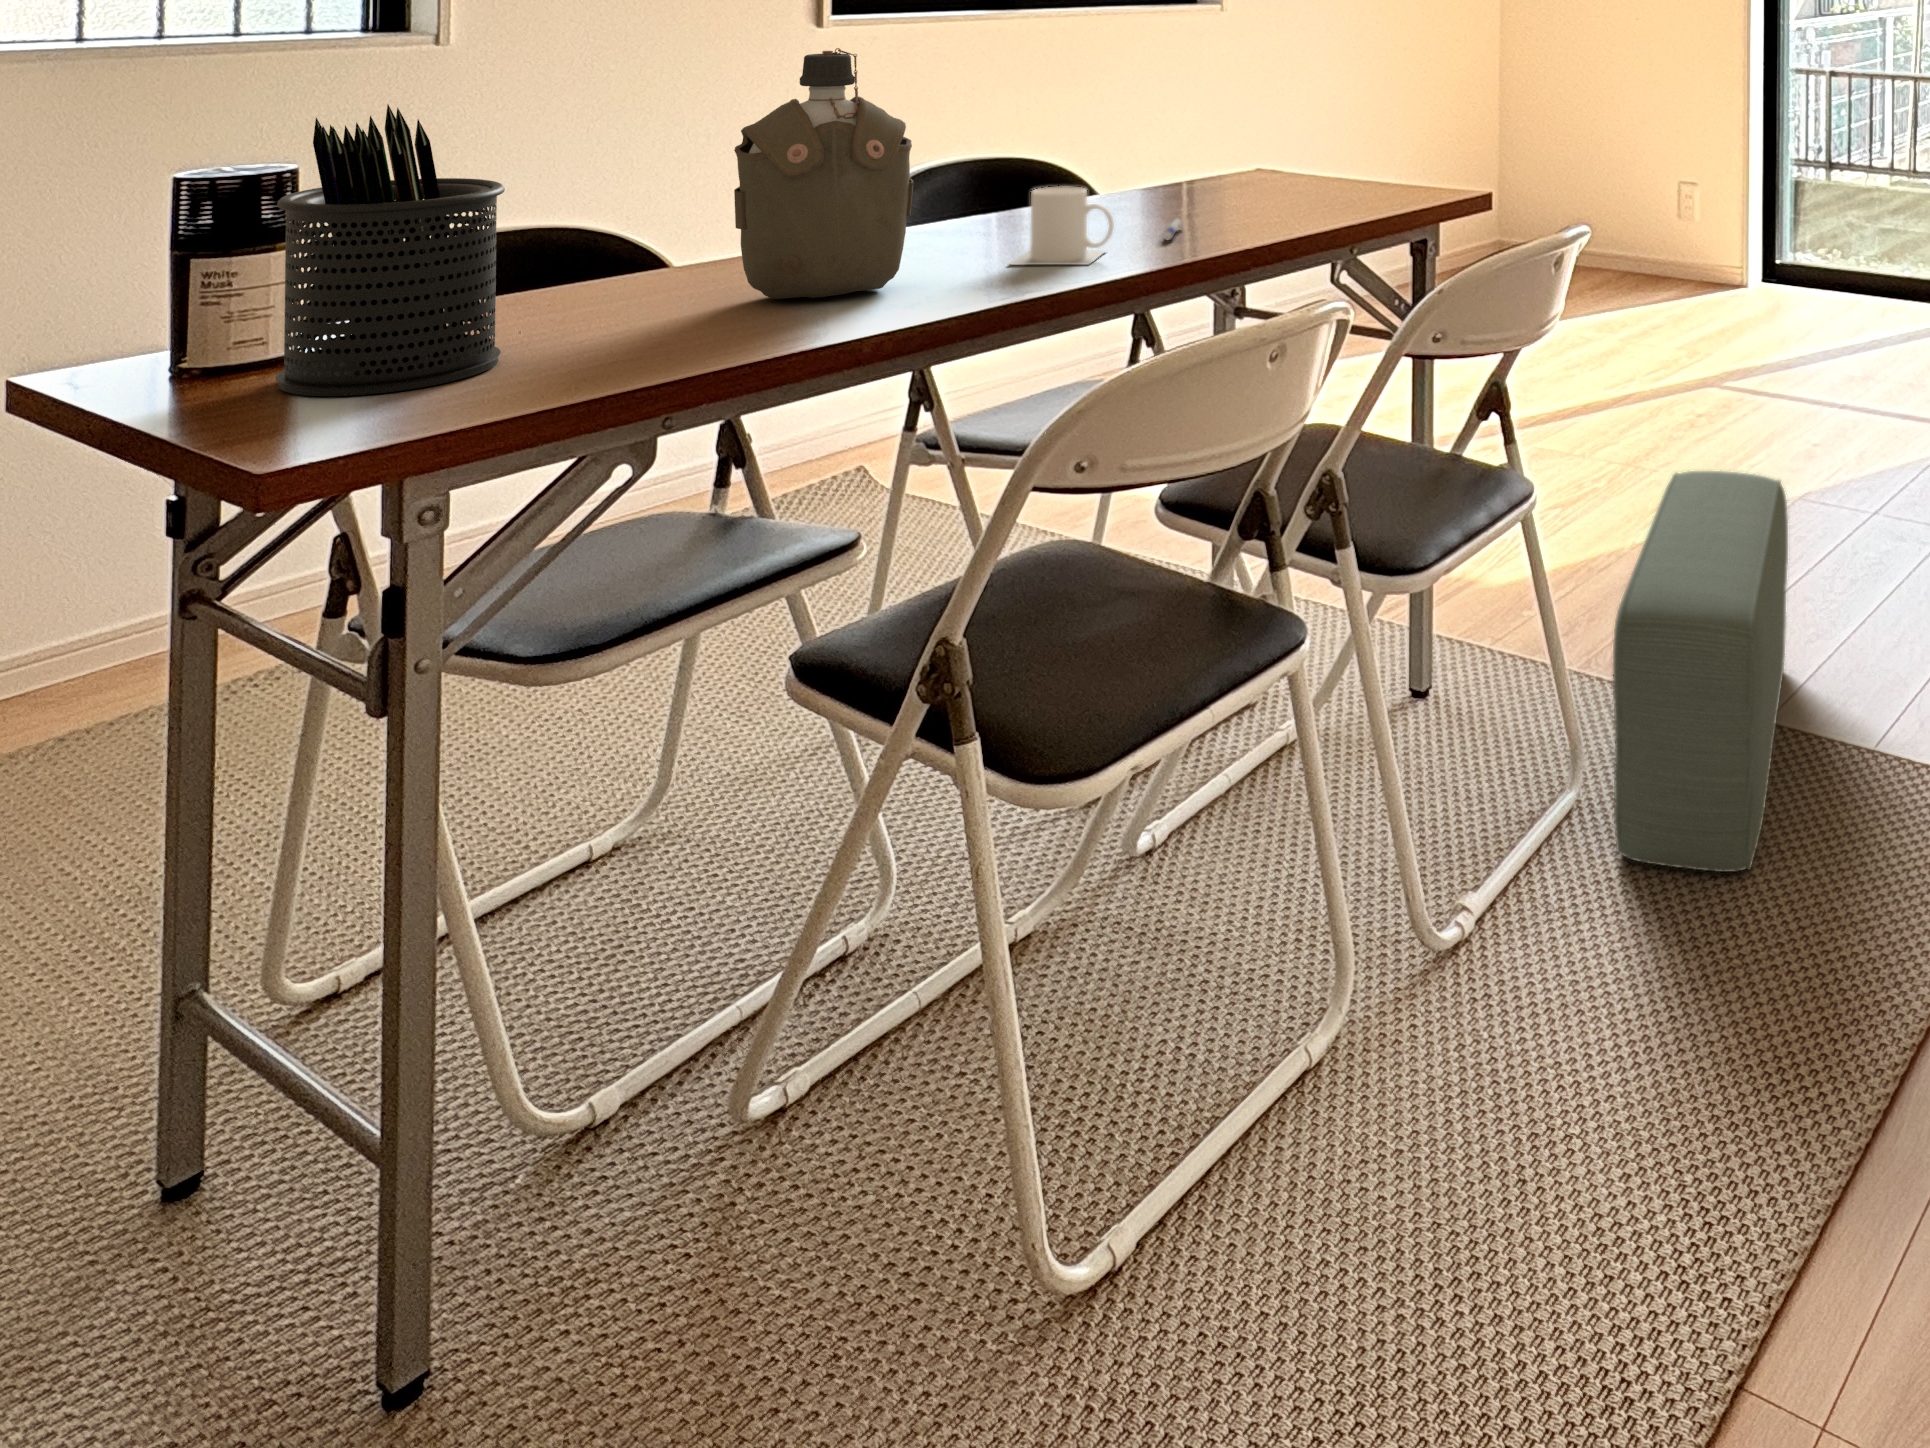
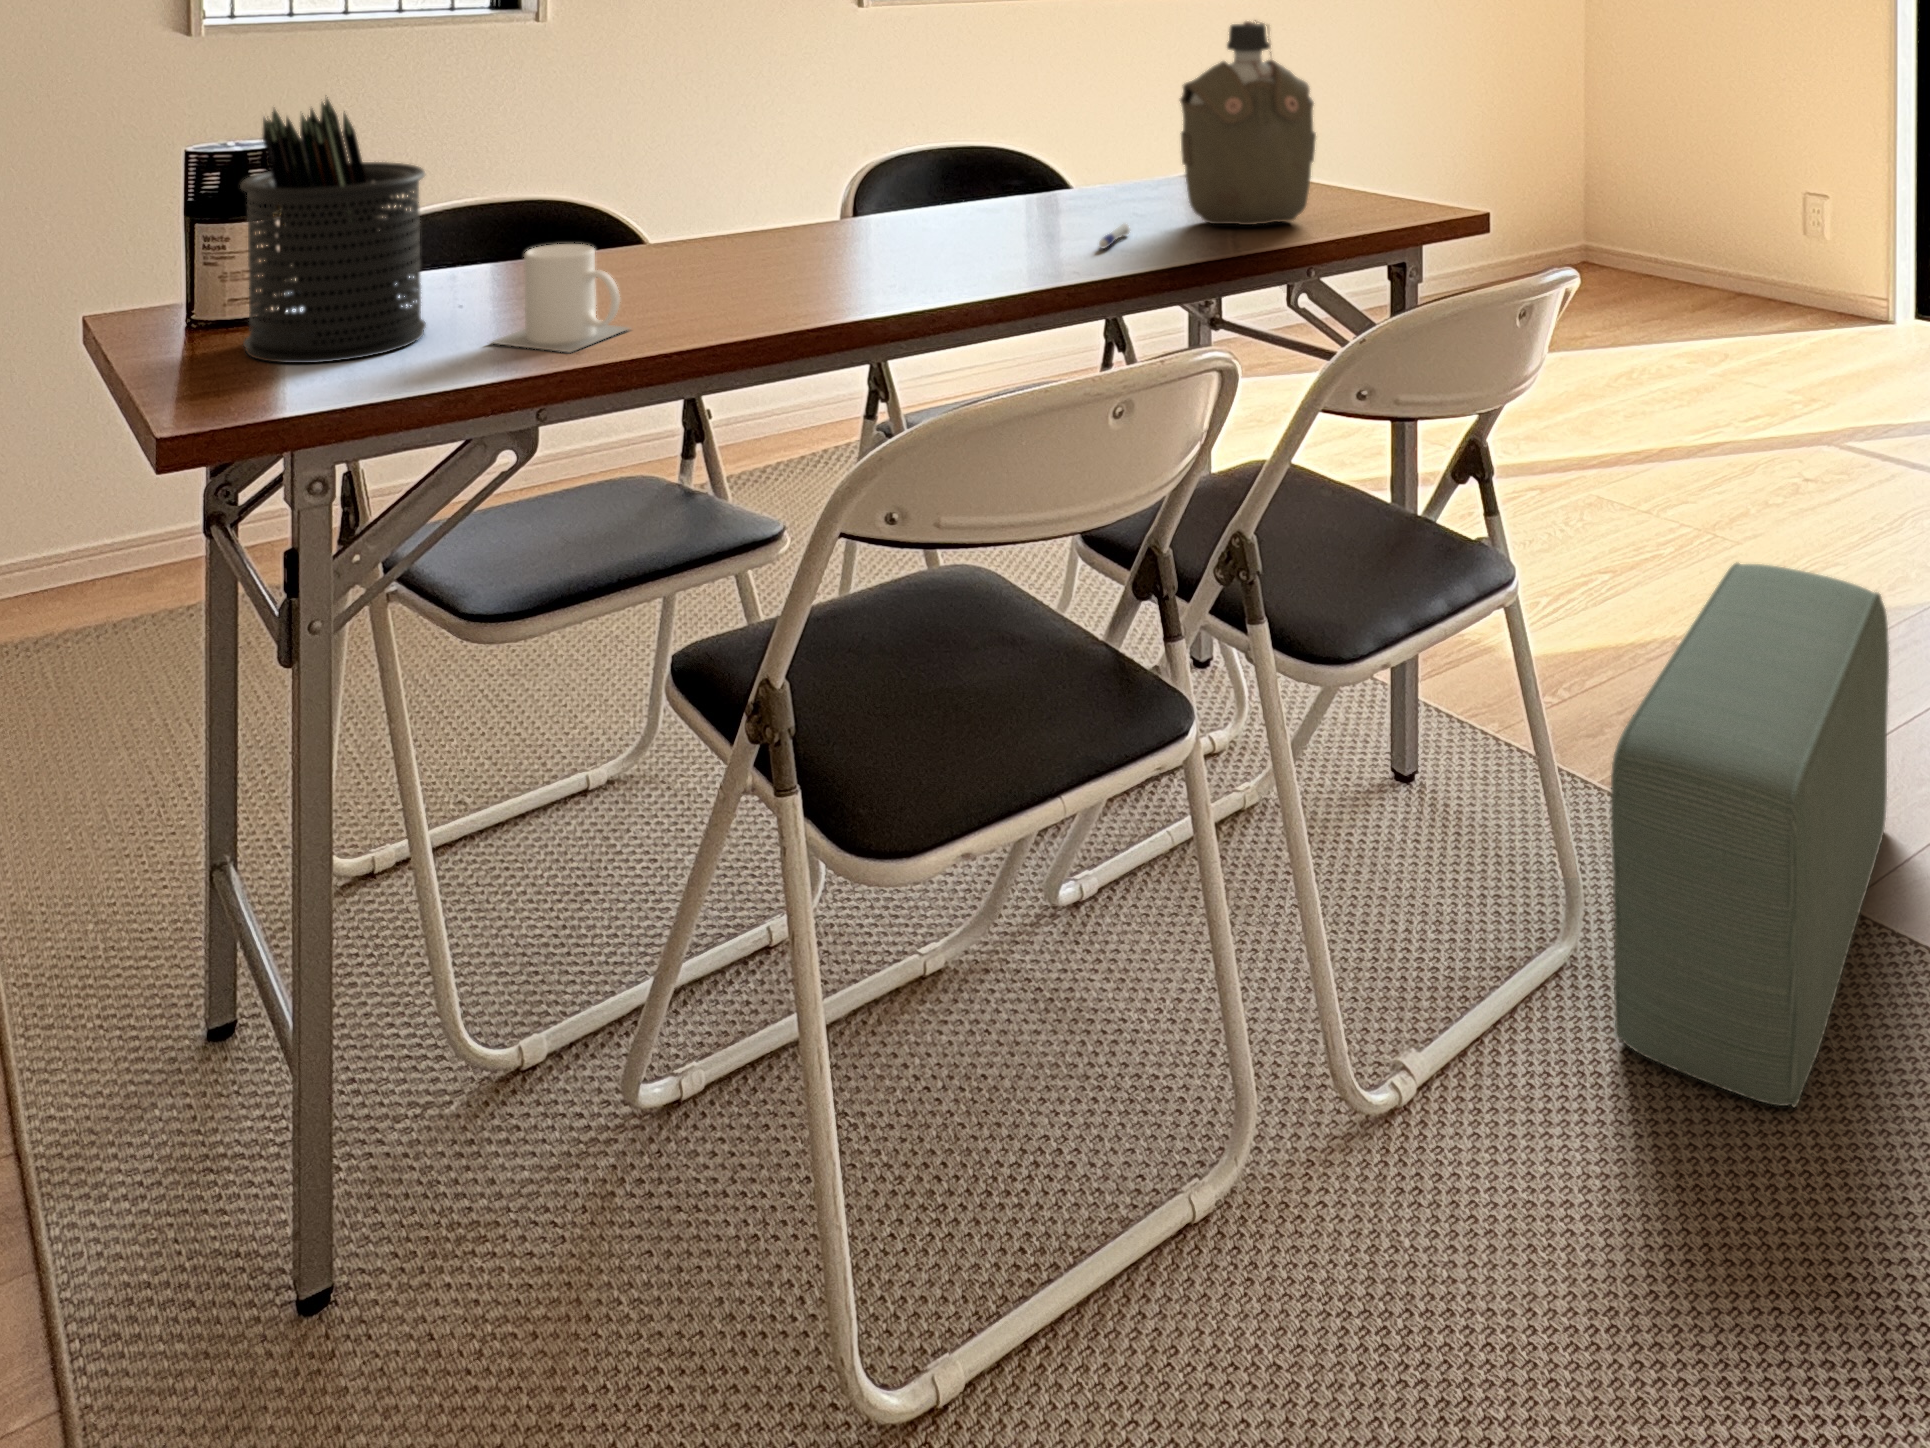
water bottle: present [734,48,914,299] -> present [1180,20,1316,225]
mug: present [1011,186,1114,265] -> present [490,244,631,352]

